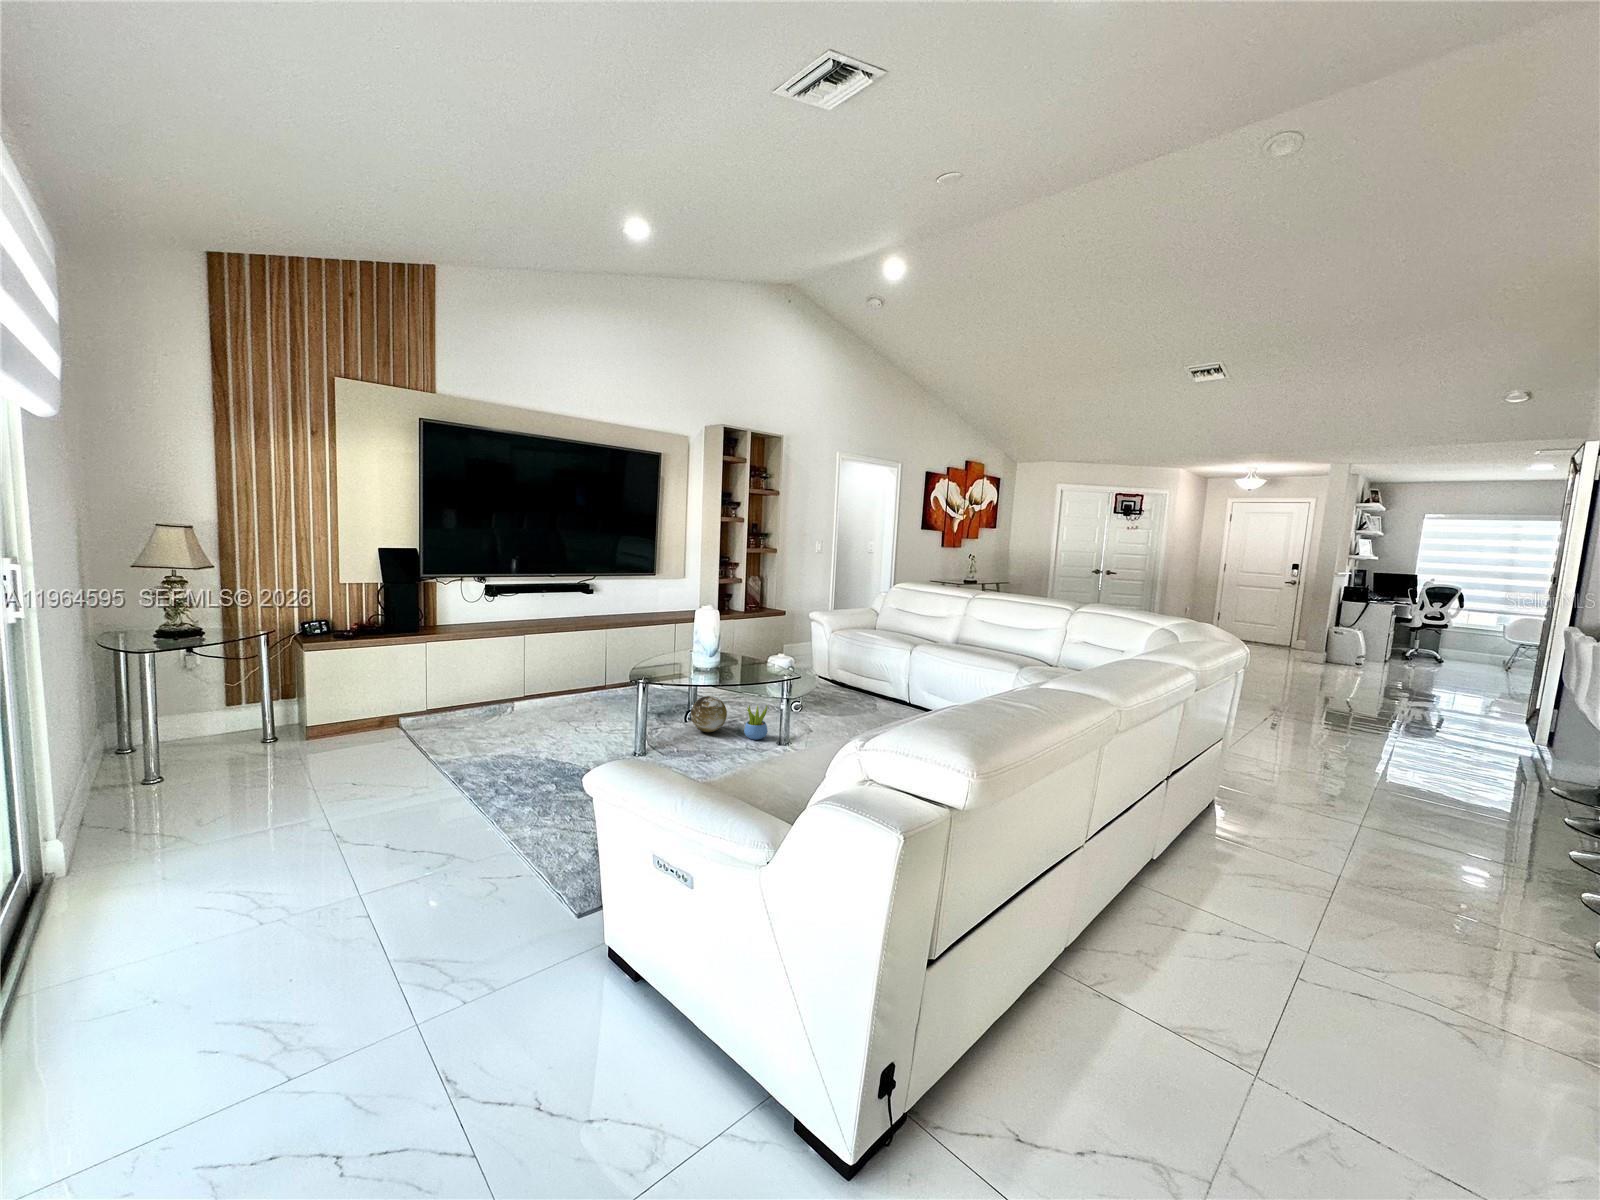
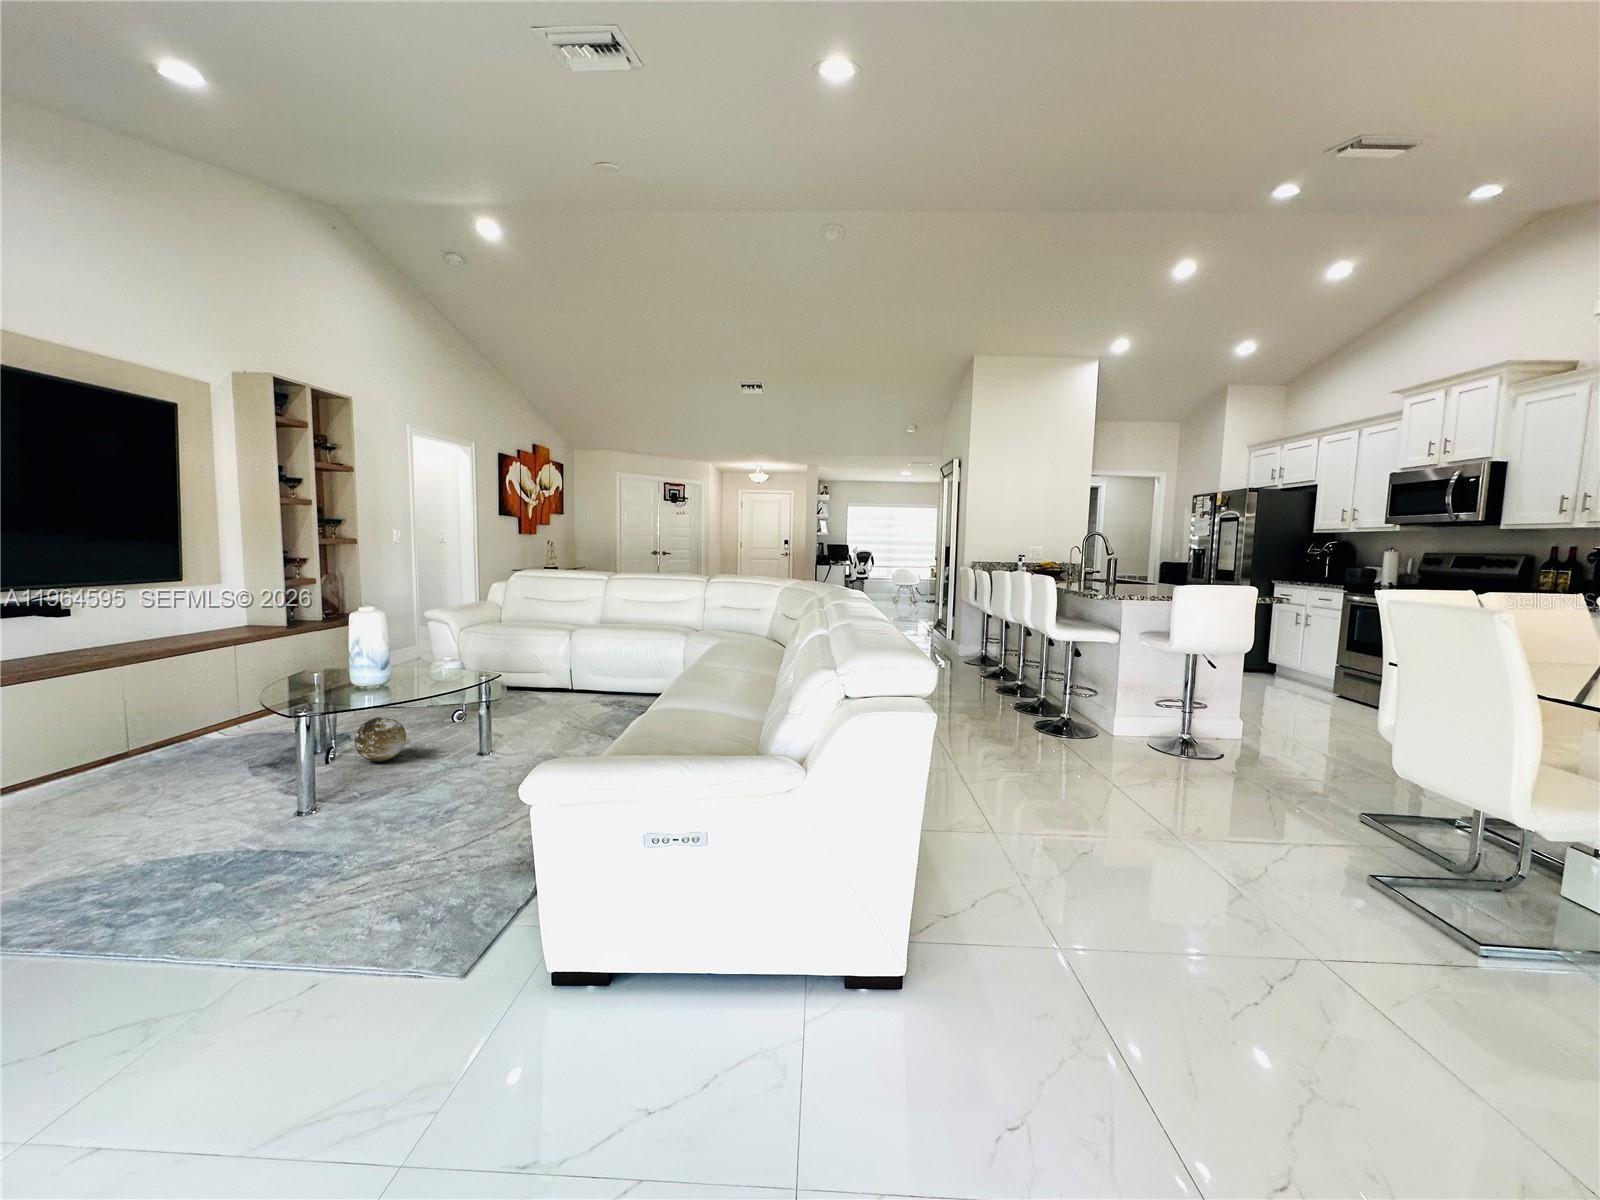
succulent plant: present [744,705,768,740] -> none [434,712,465,755]

